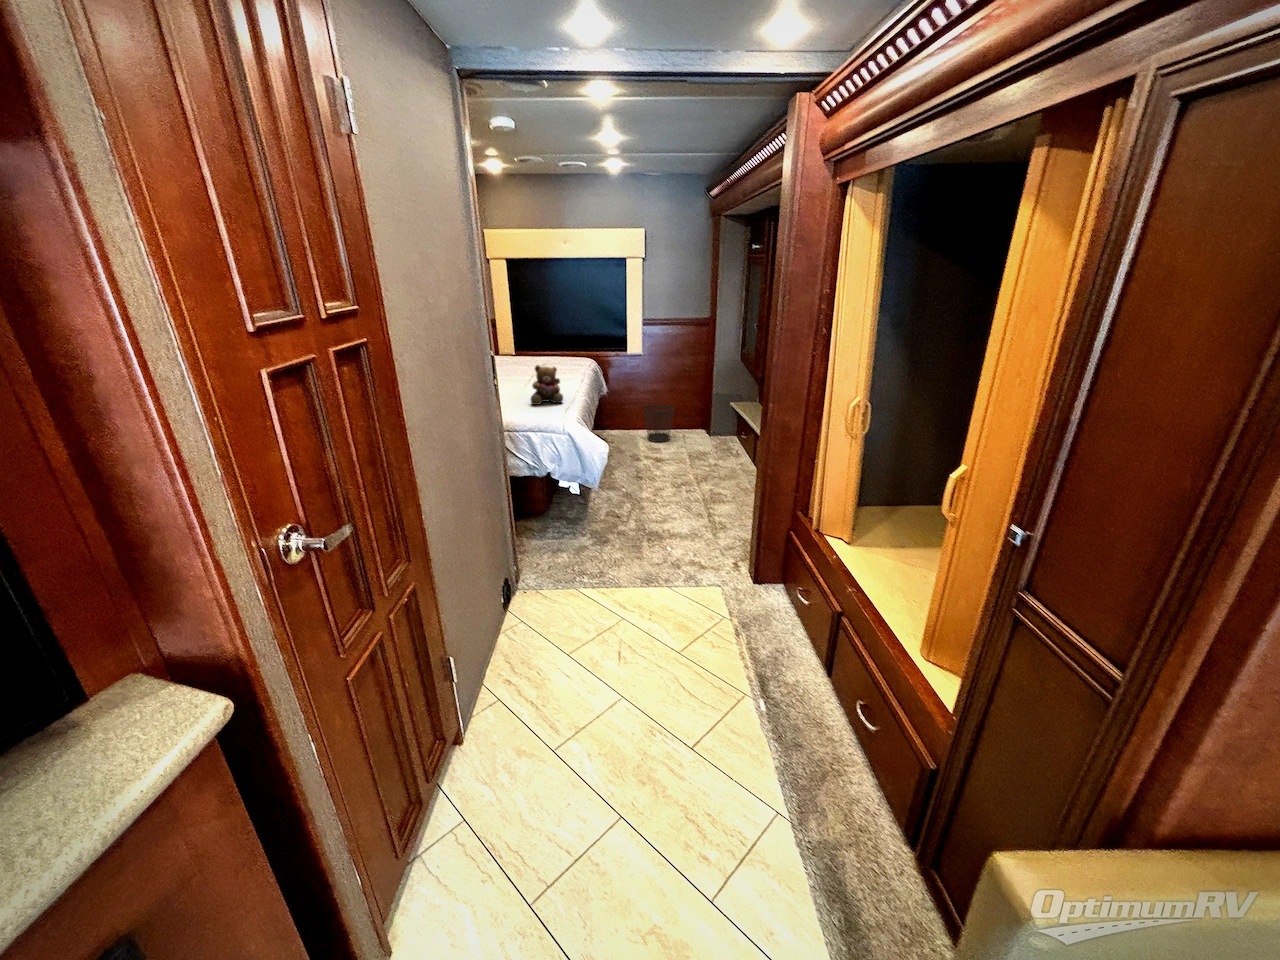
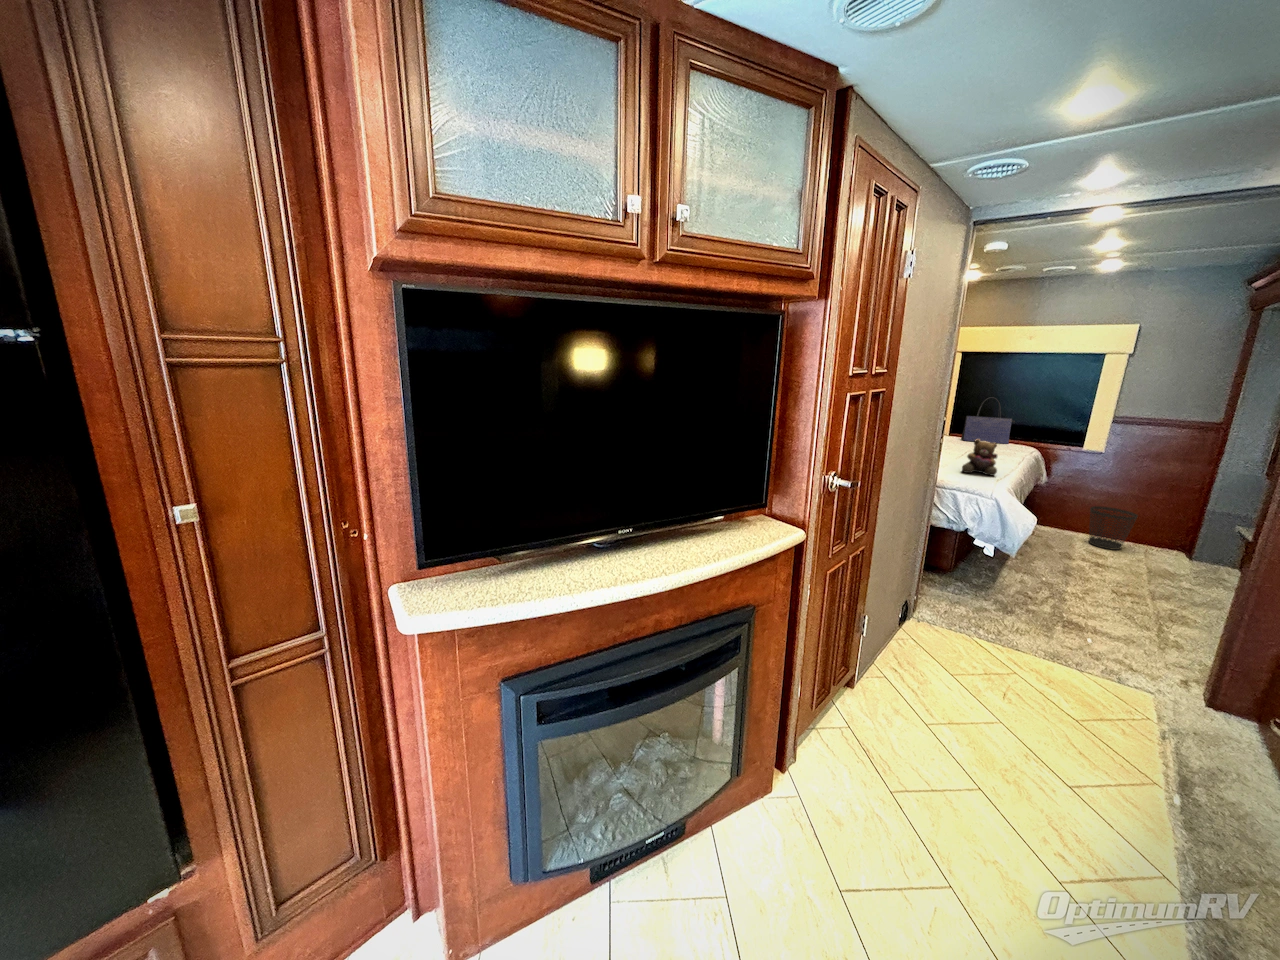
tote bag: none [526,313,570,363] -> present [961,397,1015,444]

